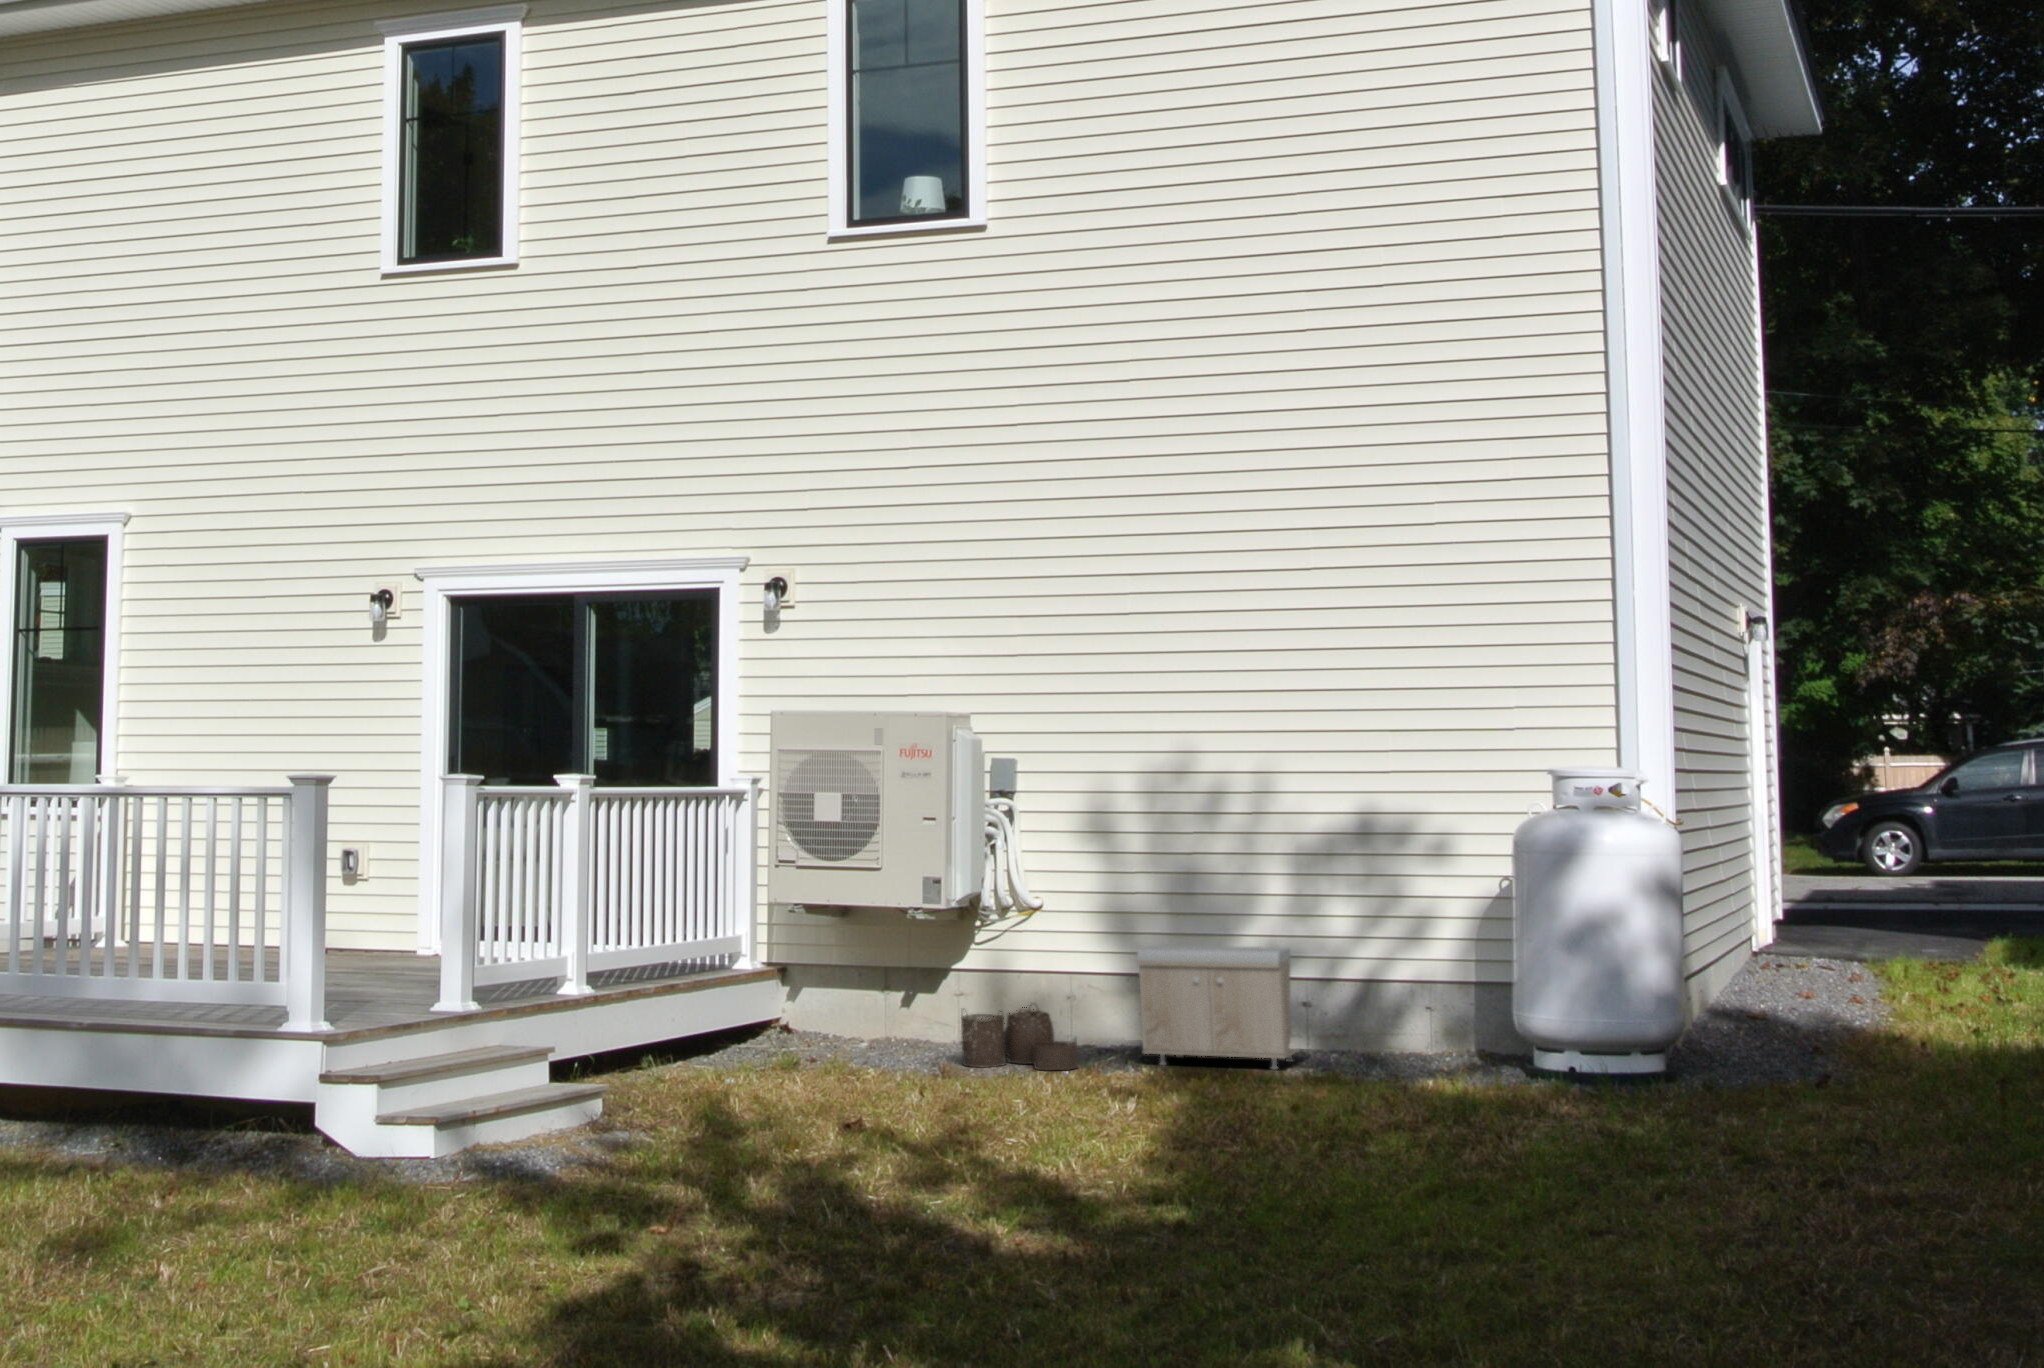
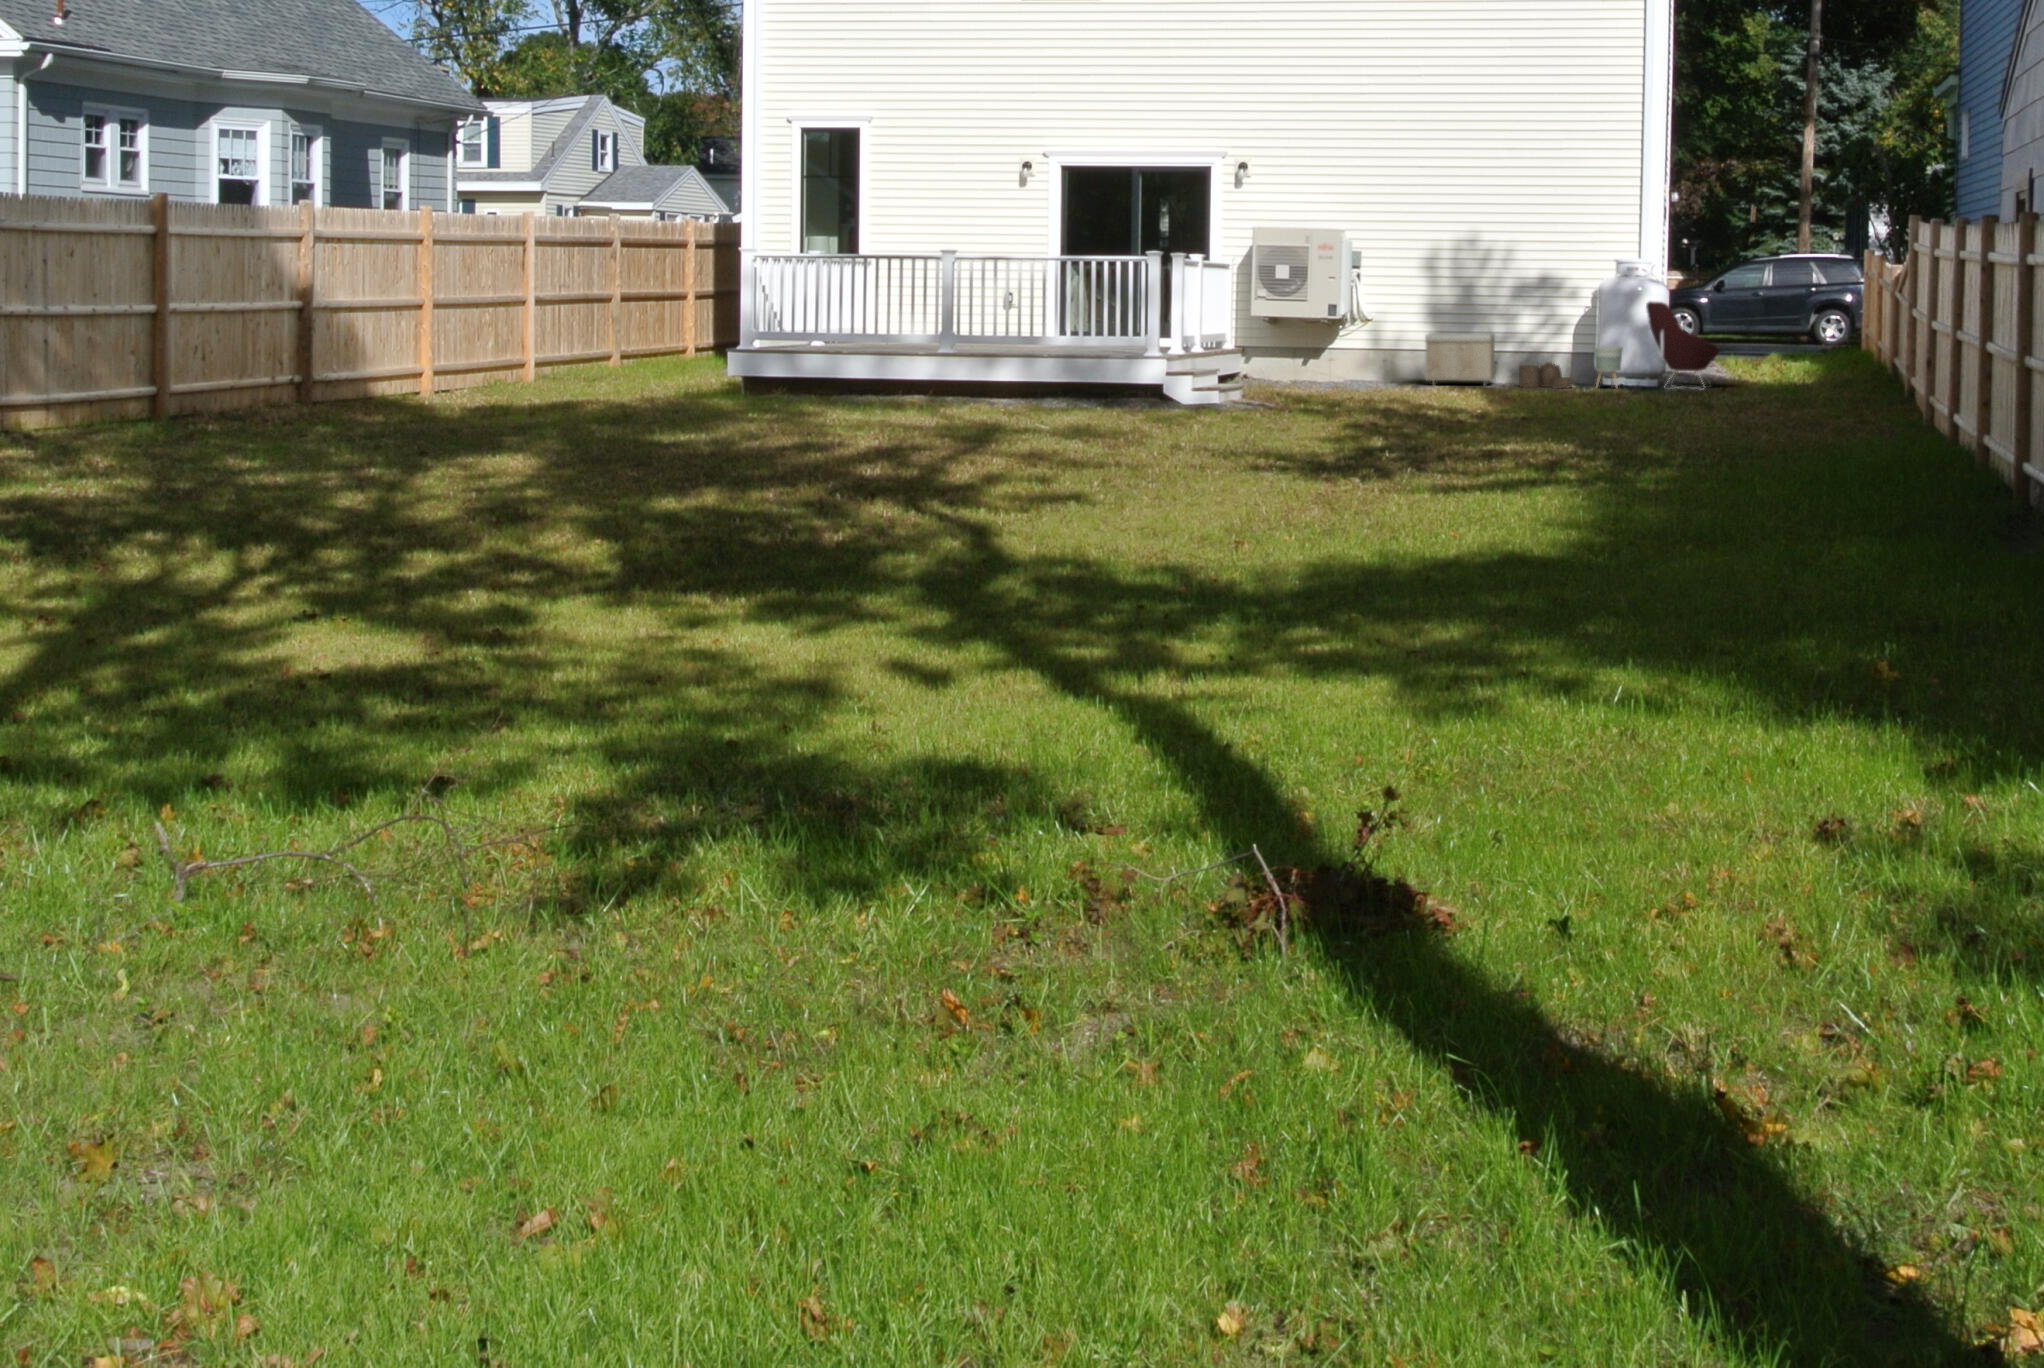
chair: none [1630,880,1824,1103] -> present [1646,302,1720,390]
planter: none [1511,986,1578,1096] -> present [1595,346,1623,387]
woven basket: present [961,1007,1078,1070] -> present [1519,361,1572,388]

